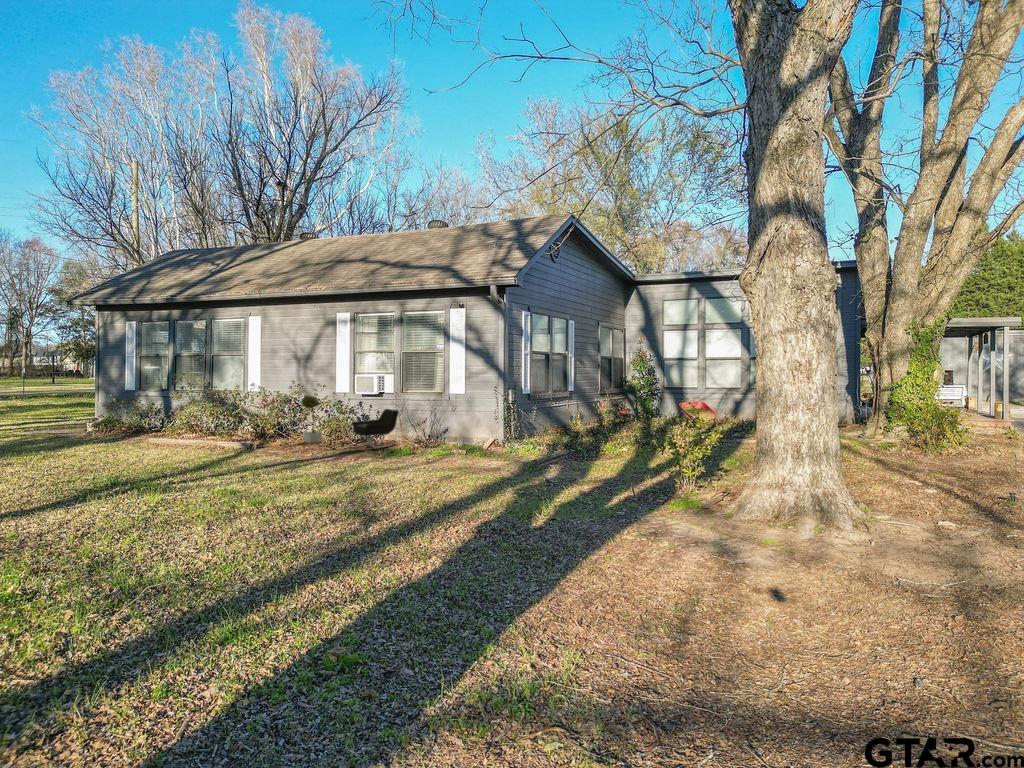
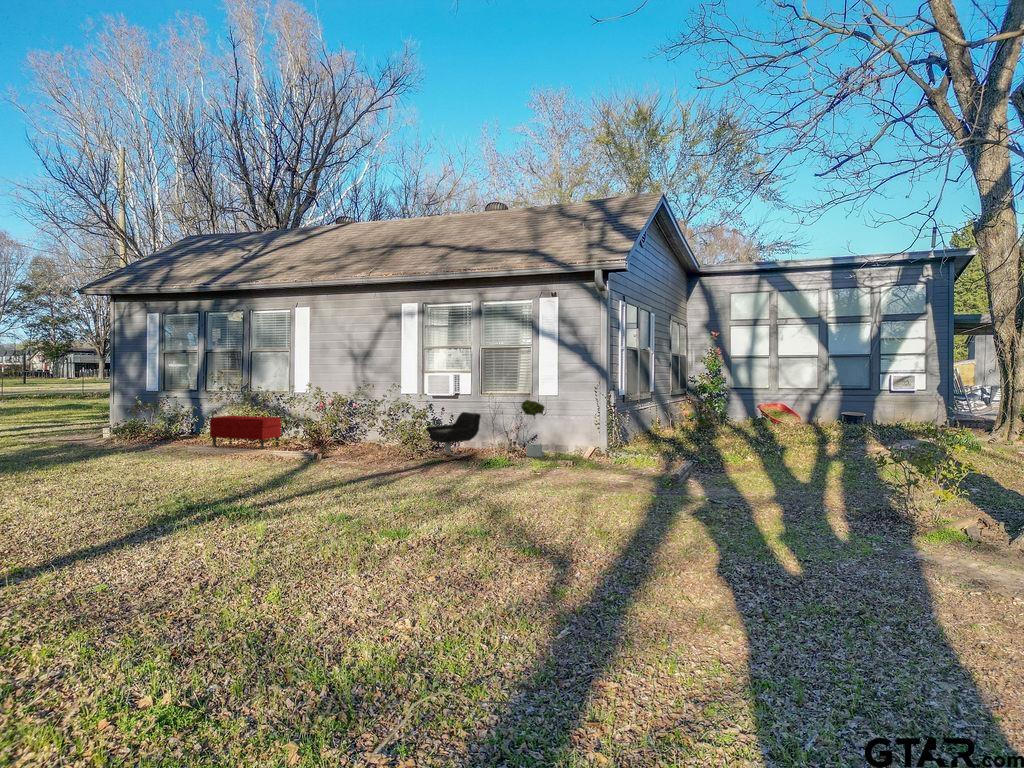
potted tree: present [302,395,322,443] -> present [521,400,545,457]
bench: none [170,411,232,441] -> present [210,415,281,449]

